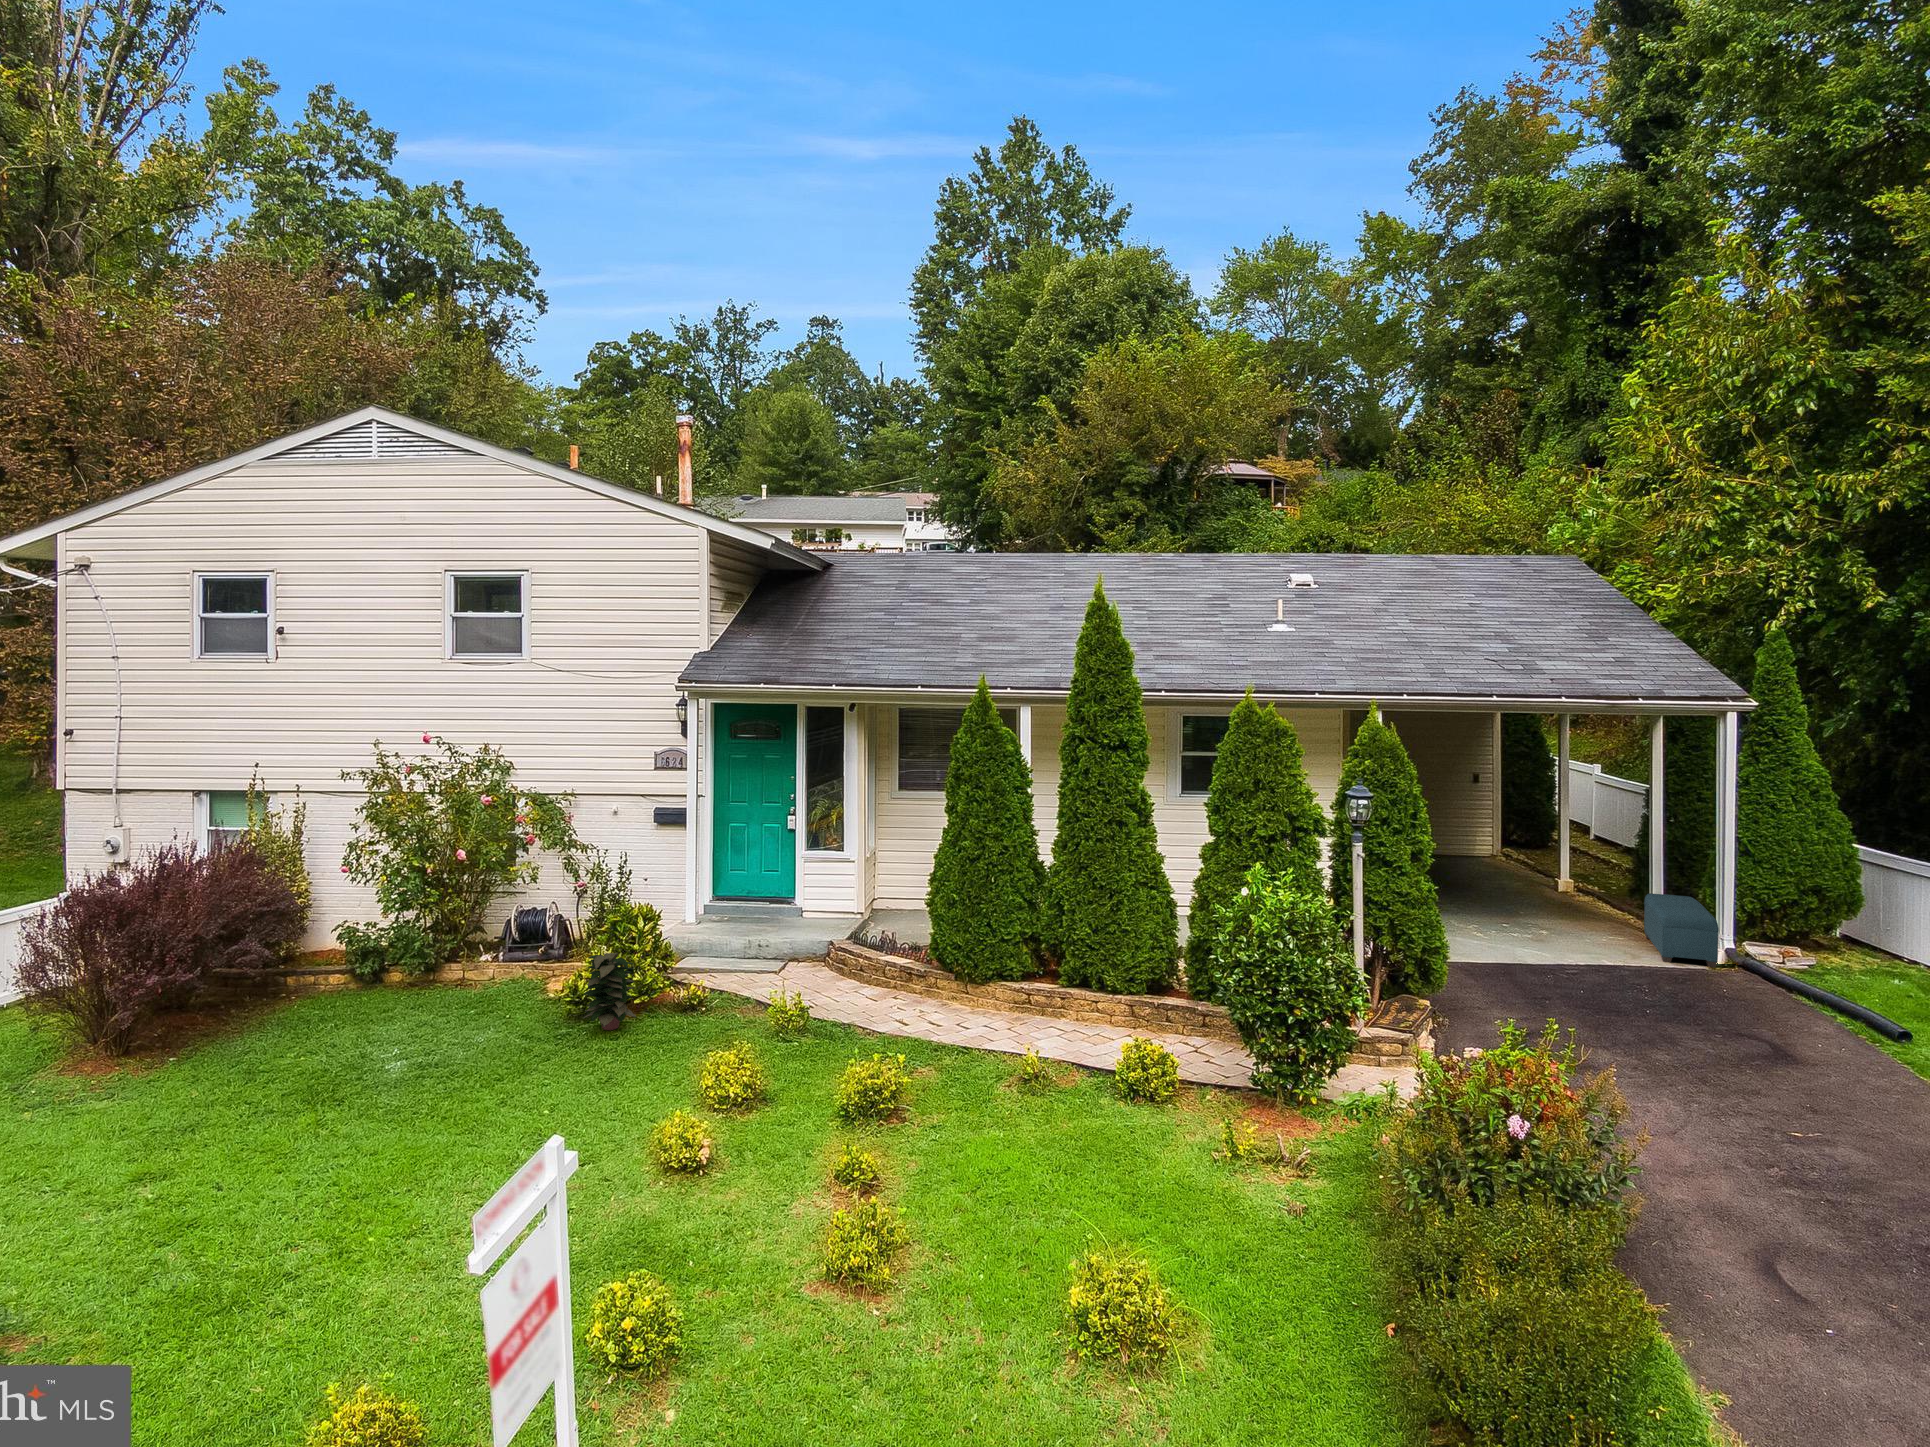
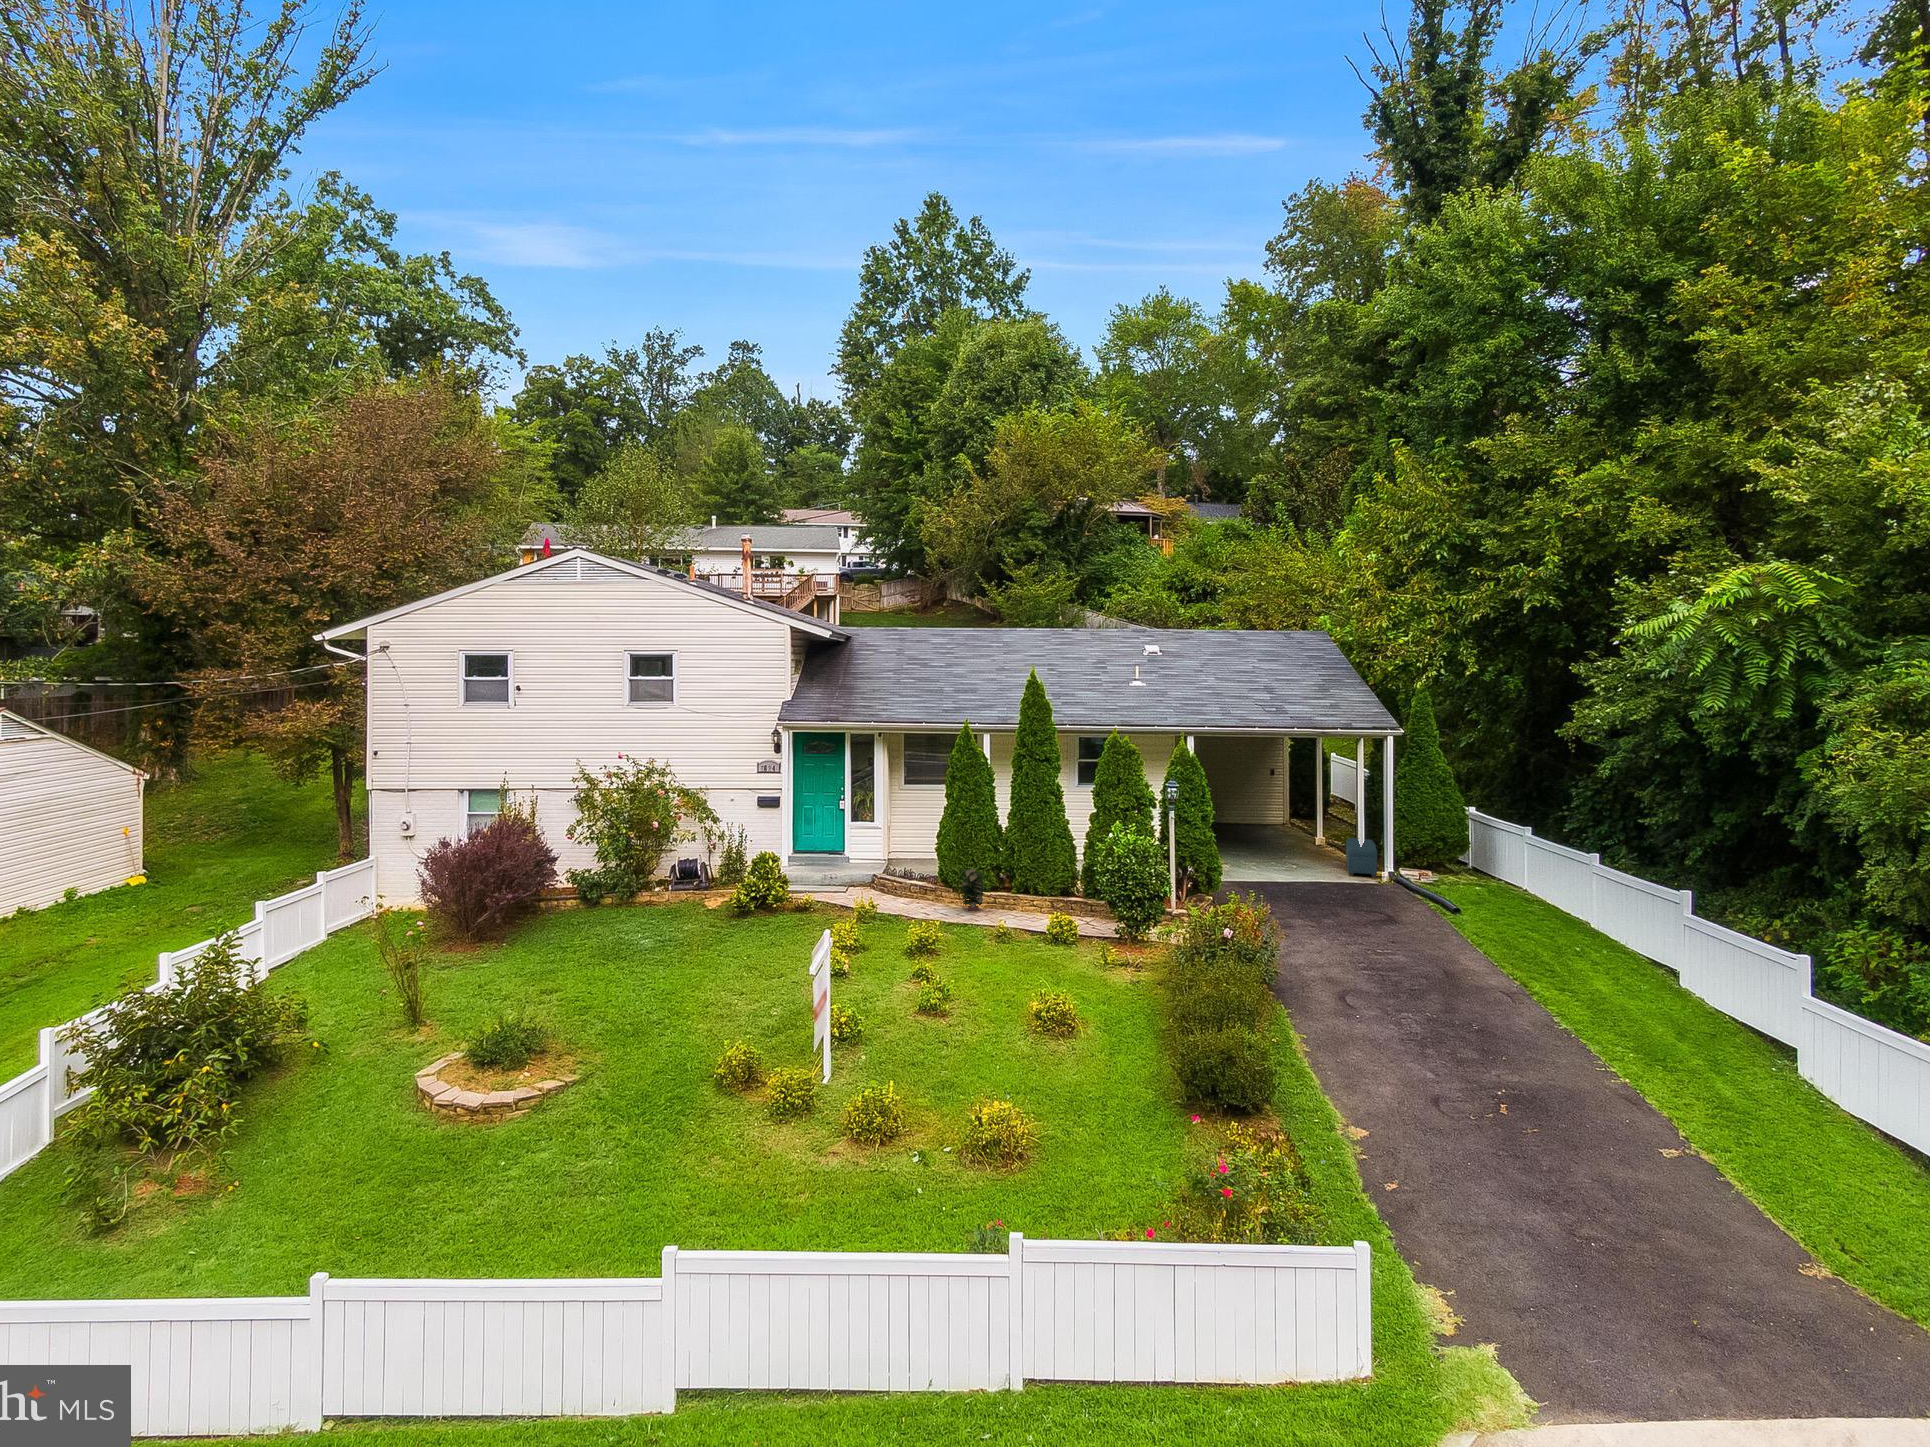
decorative plant: present [584,953,636,1030] -> present [960,869,985,911]

